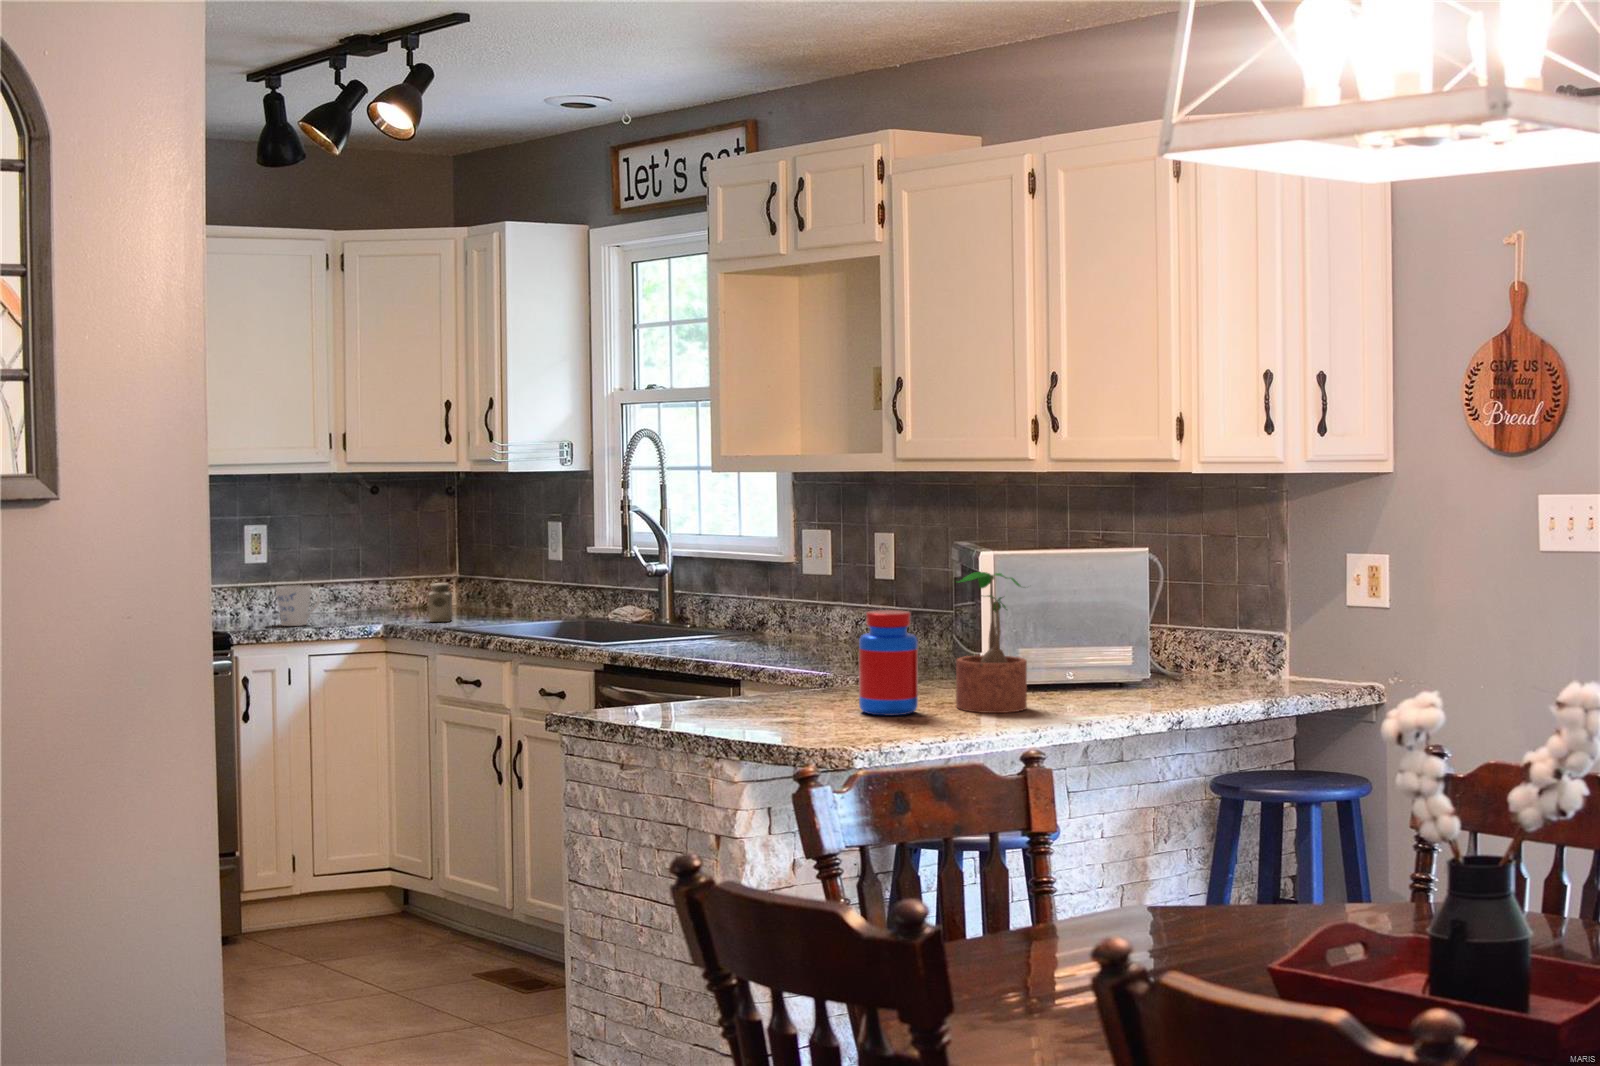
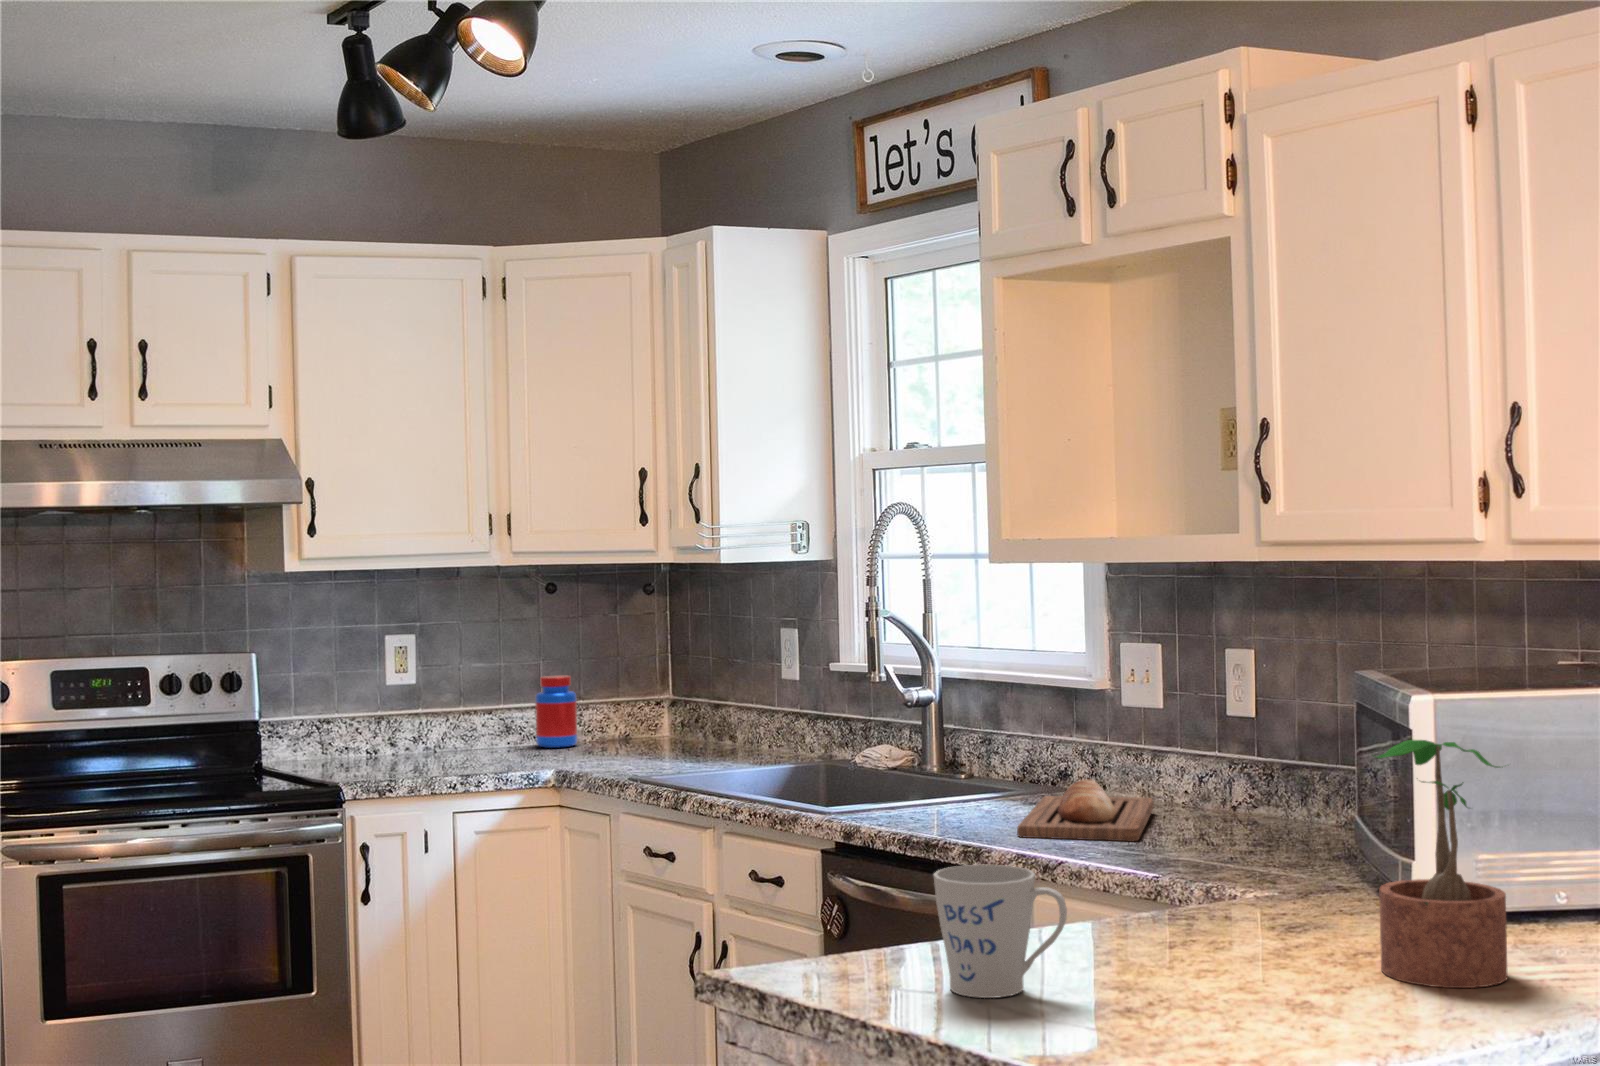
salt shaker: present [429,583,452,622] -> none [616,712,647,765]
mug: present [276,585,321,626] -> present [934,865,1067,998]
jar: present [859,610,918,716] -> present [535,675,577,748]
bread loaf: none [733,620,823,657] -> present [1017,779,1153,841]

